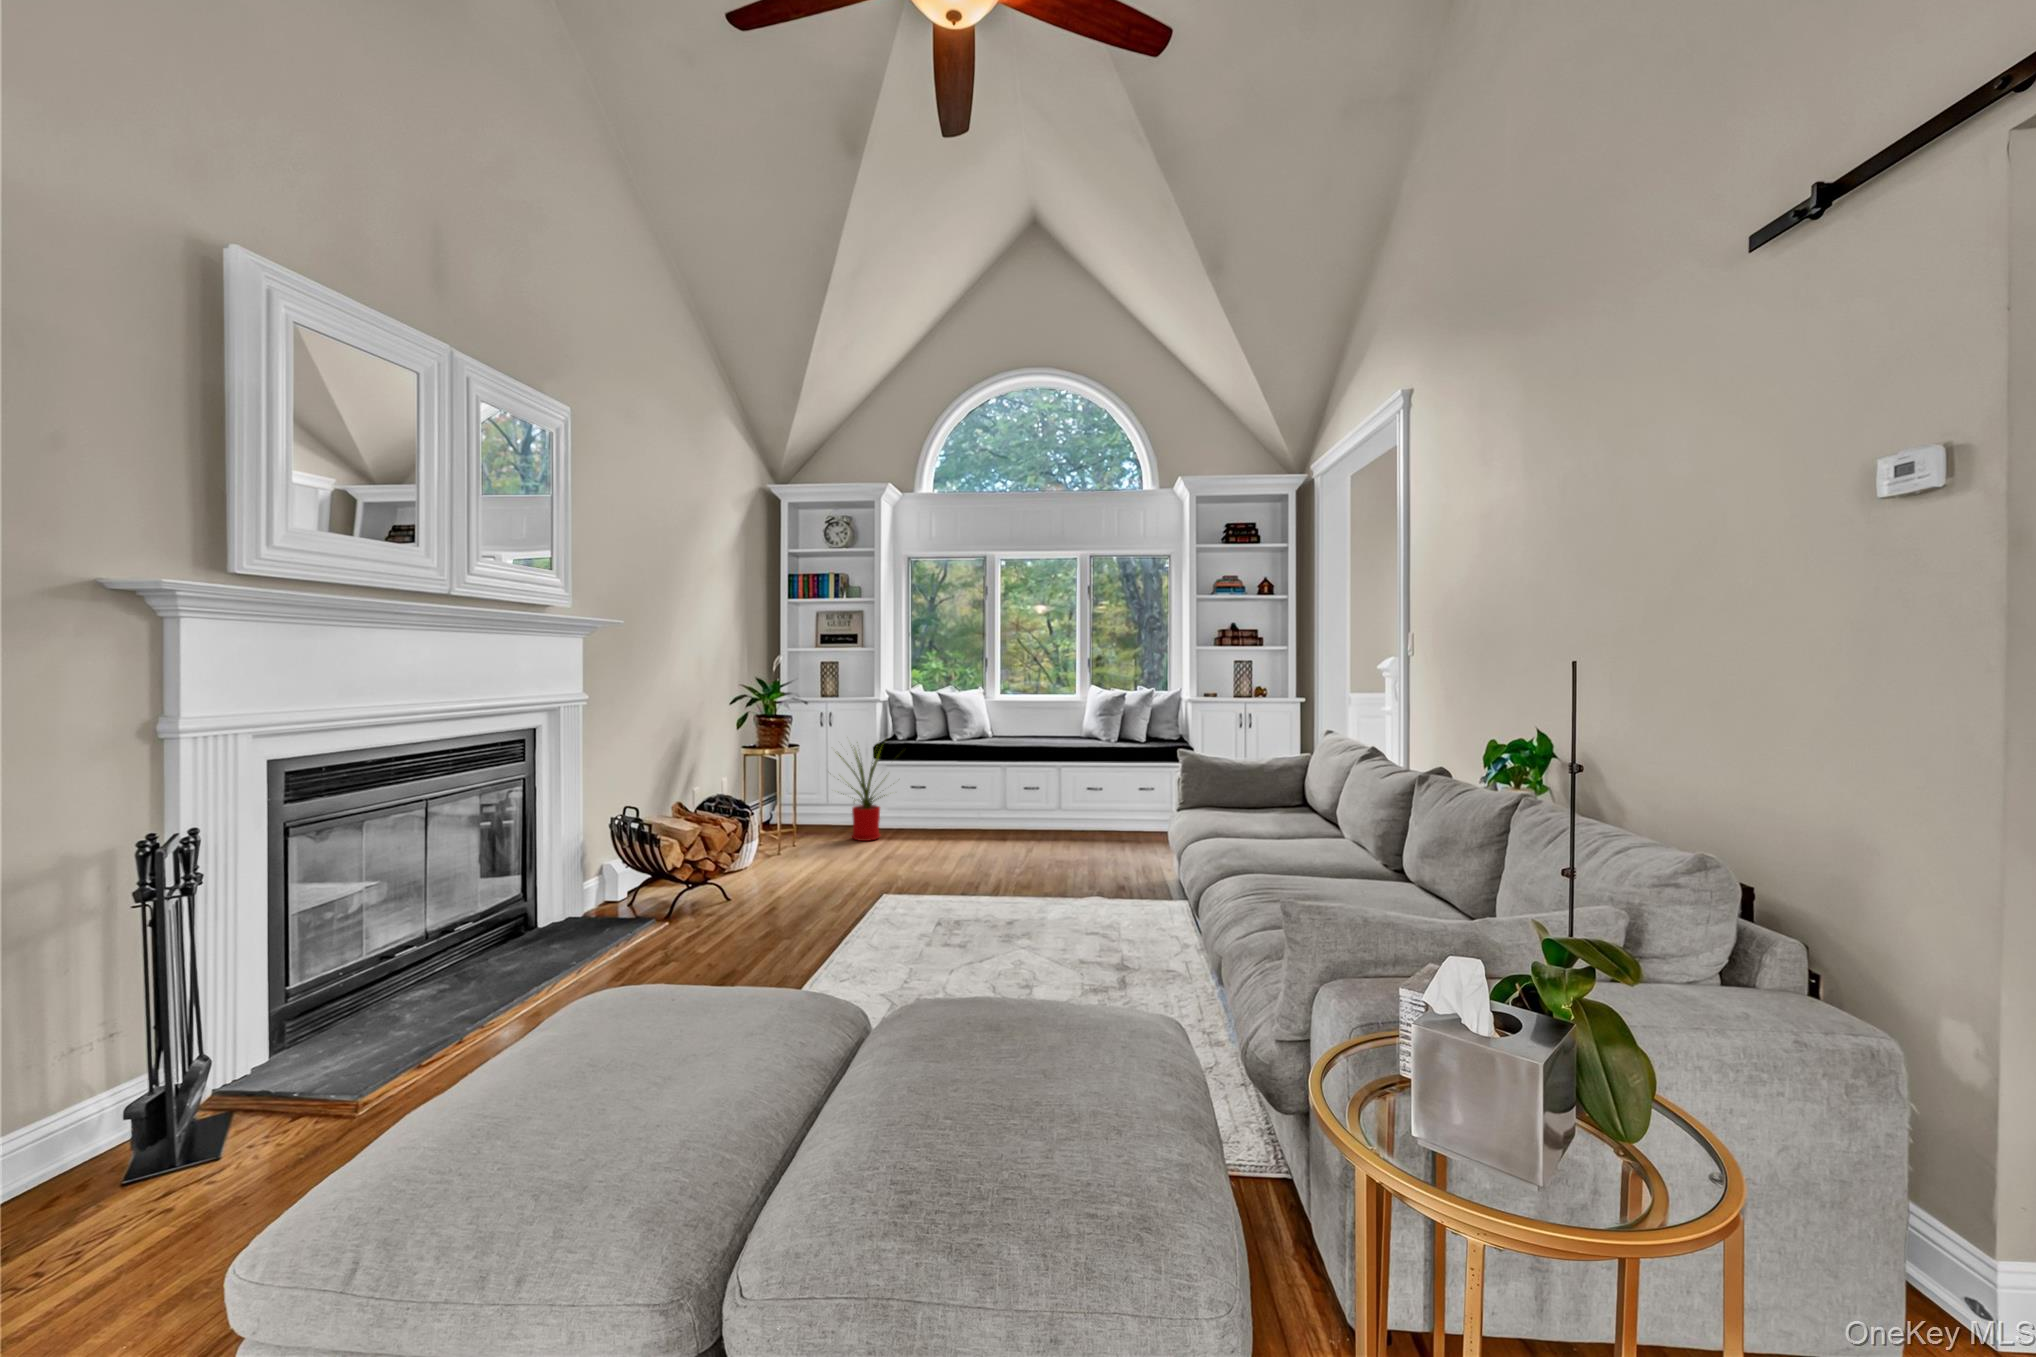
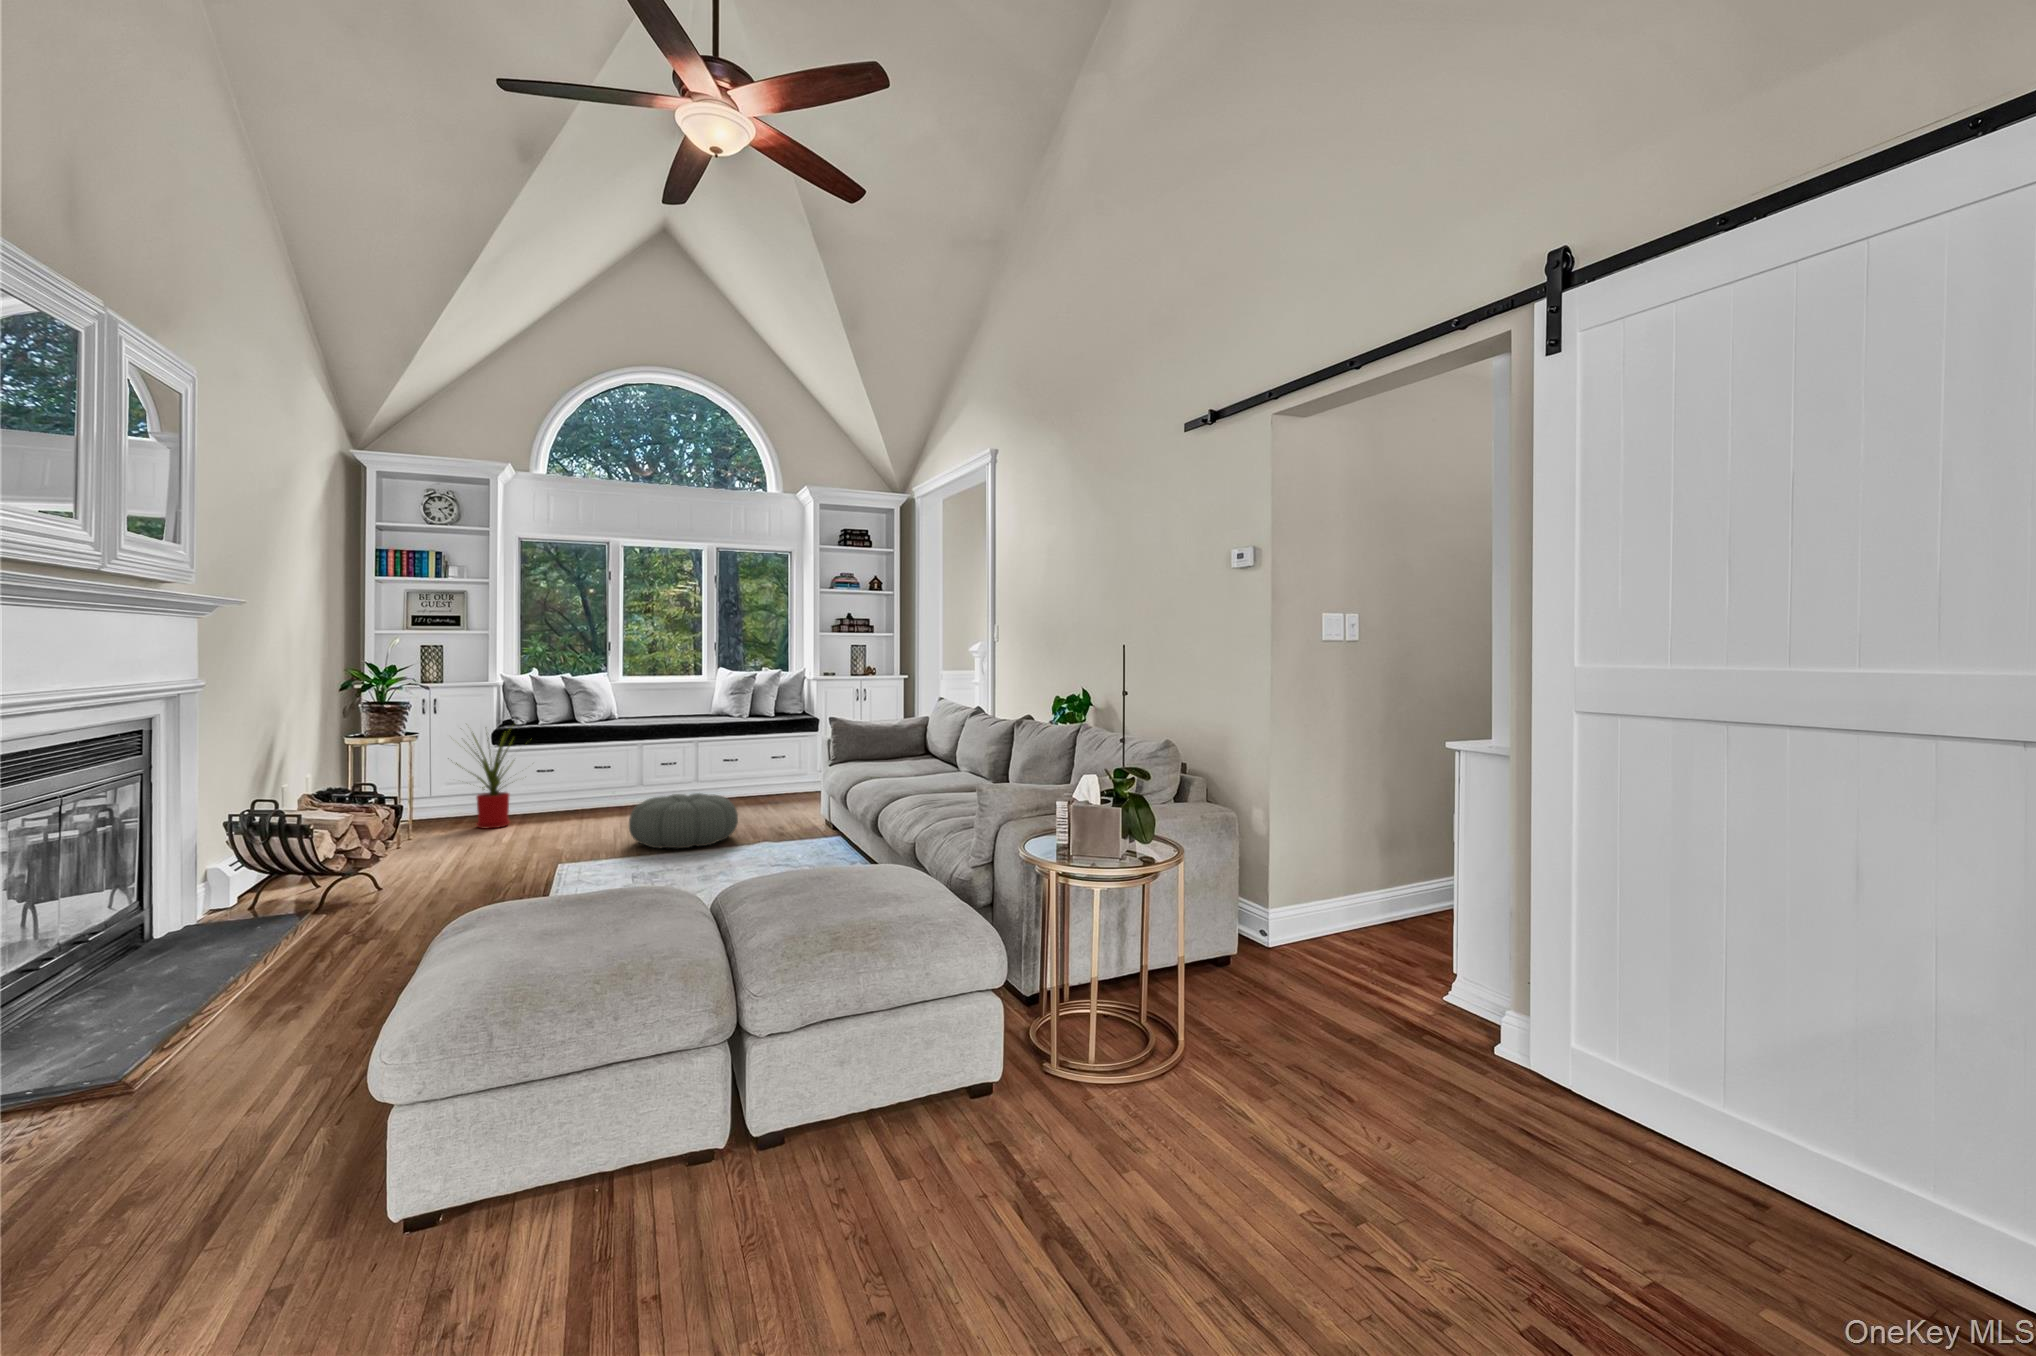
pouf: none [964,825,1077,889] -> present [629,793,738,848]

